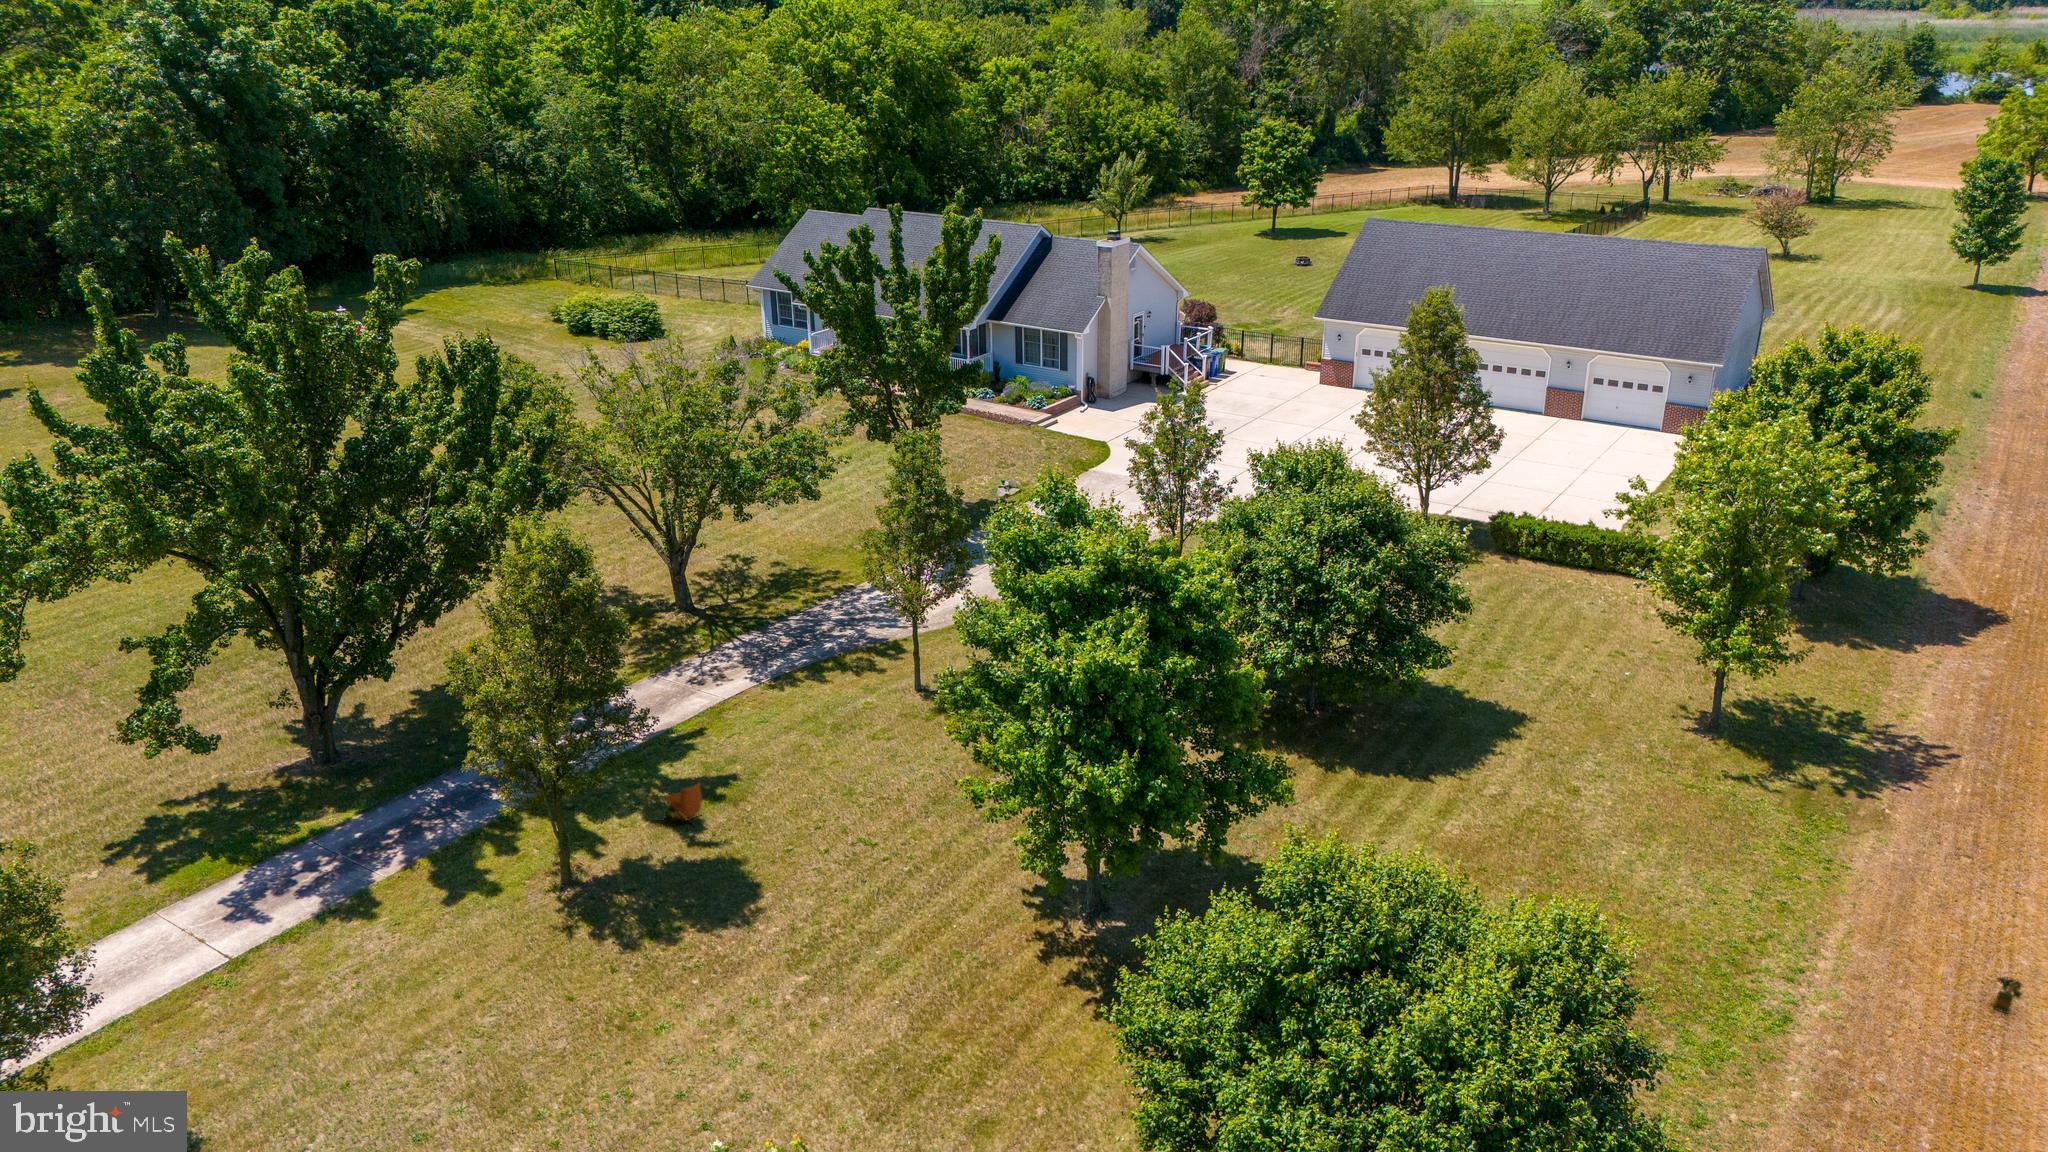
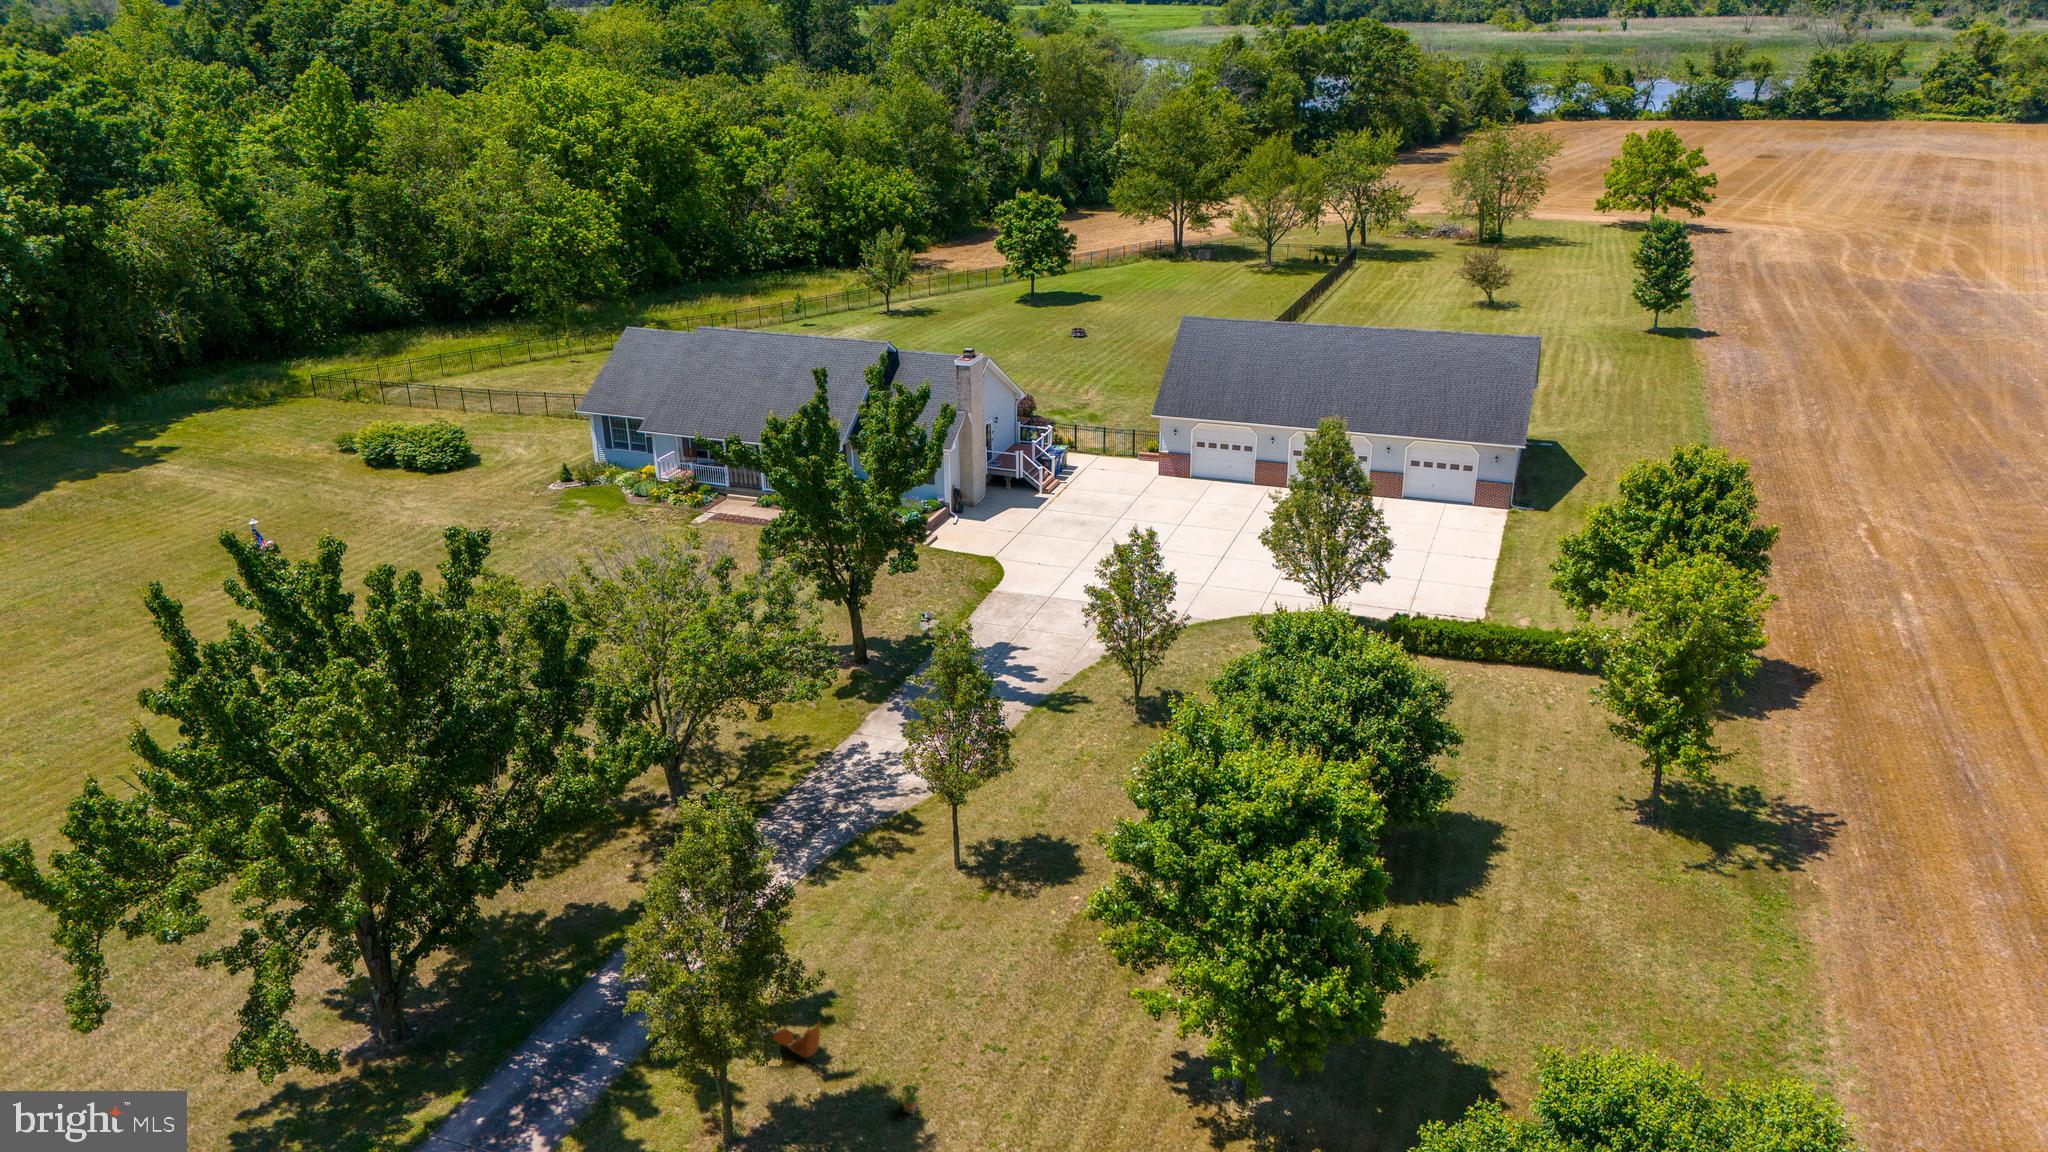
potted tree: present [1994,977,2023,1013] -> present [903,1085,919,1114]

